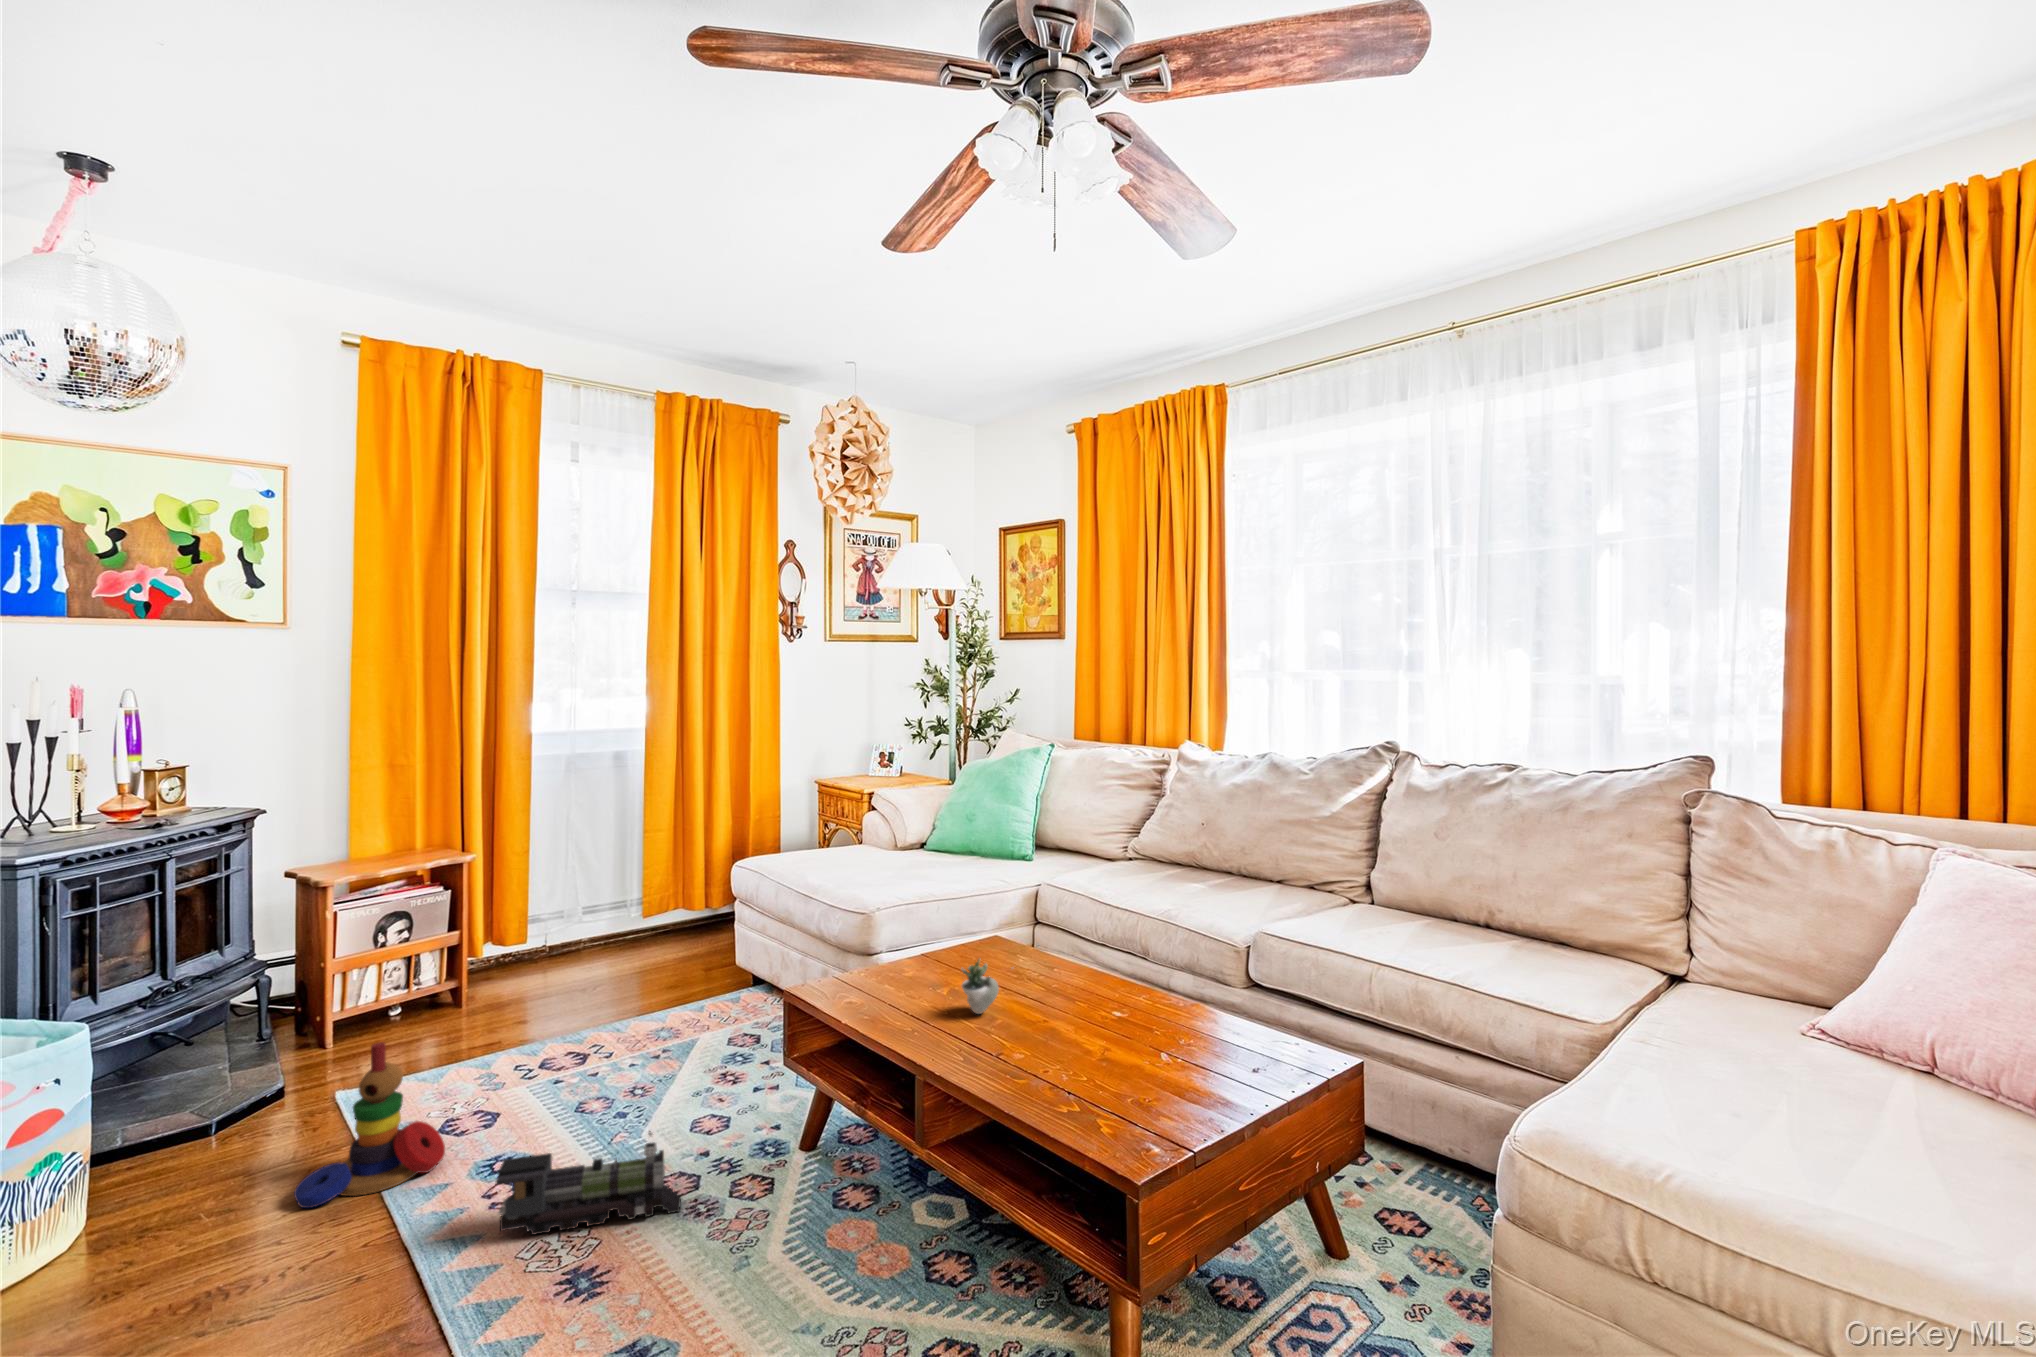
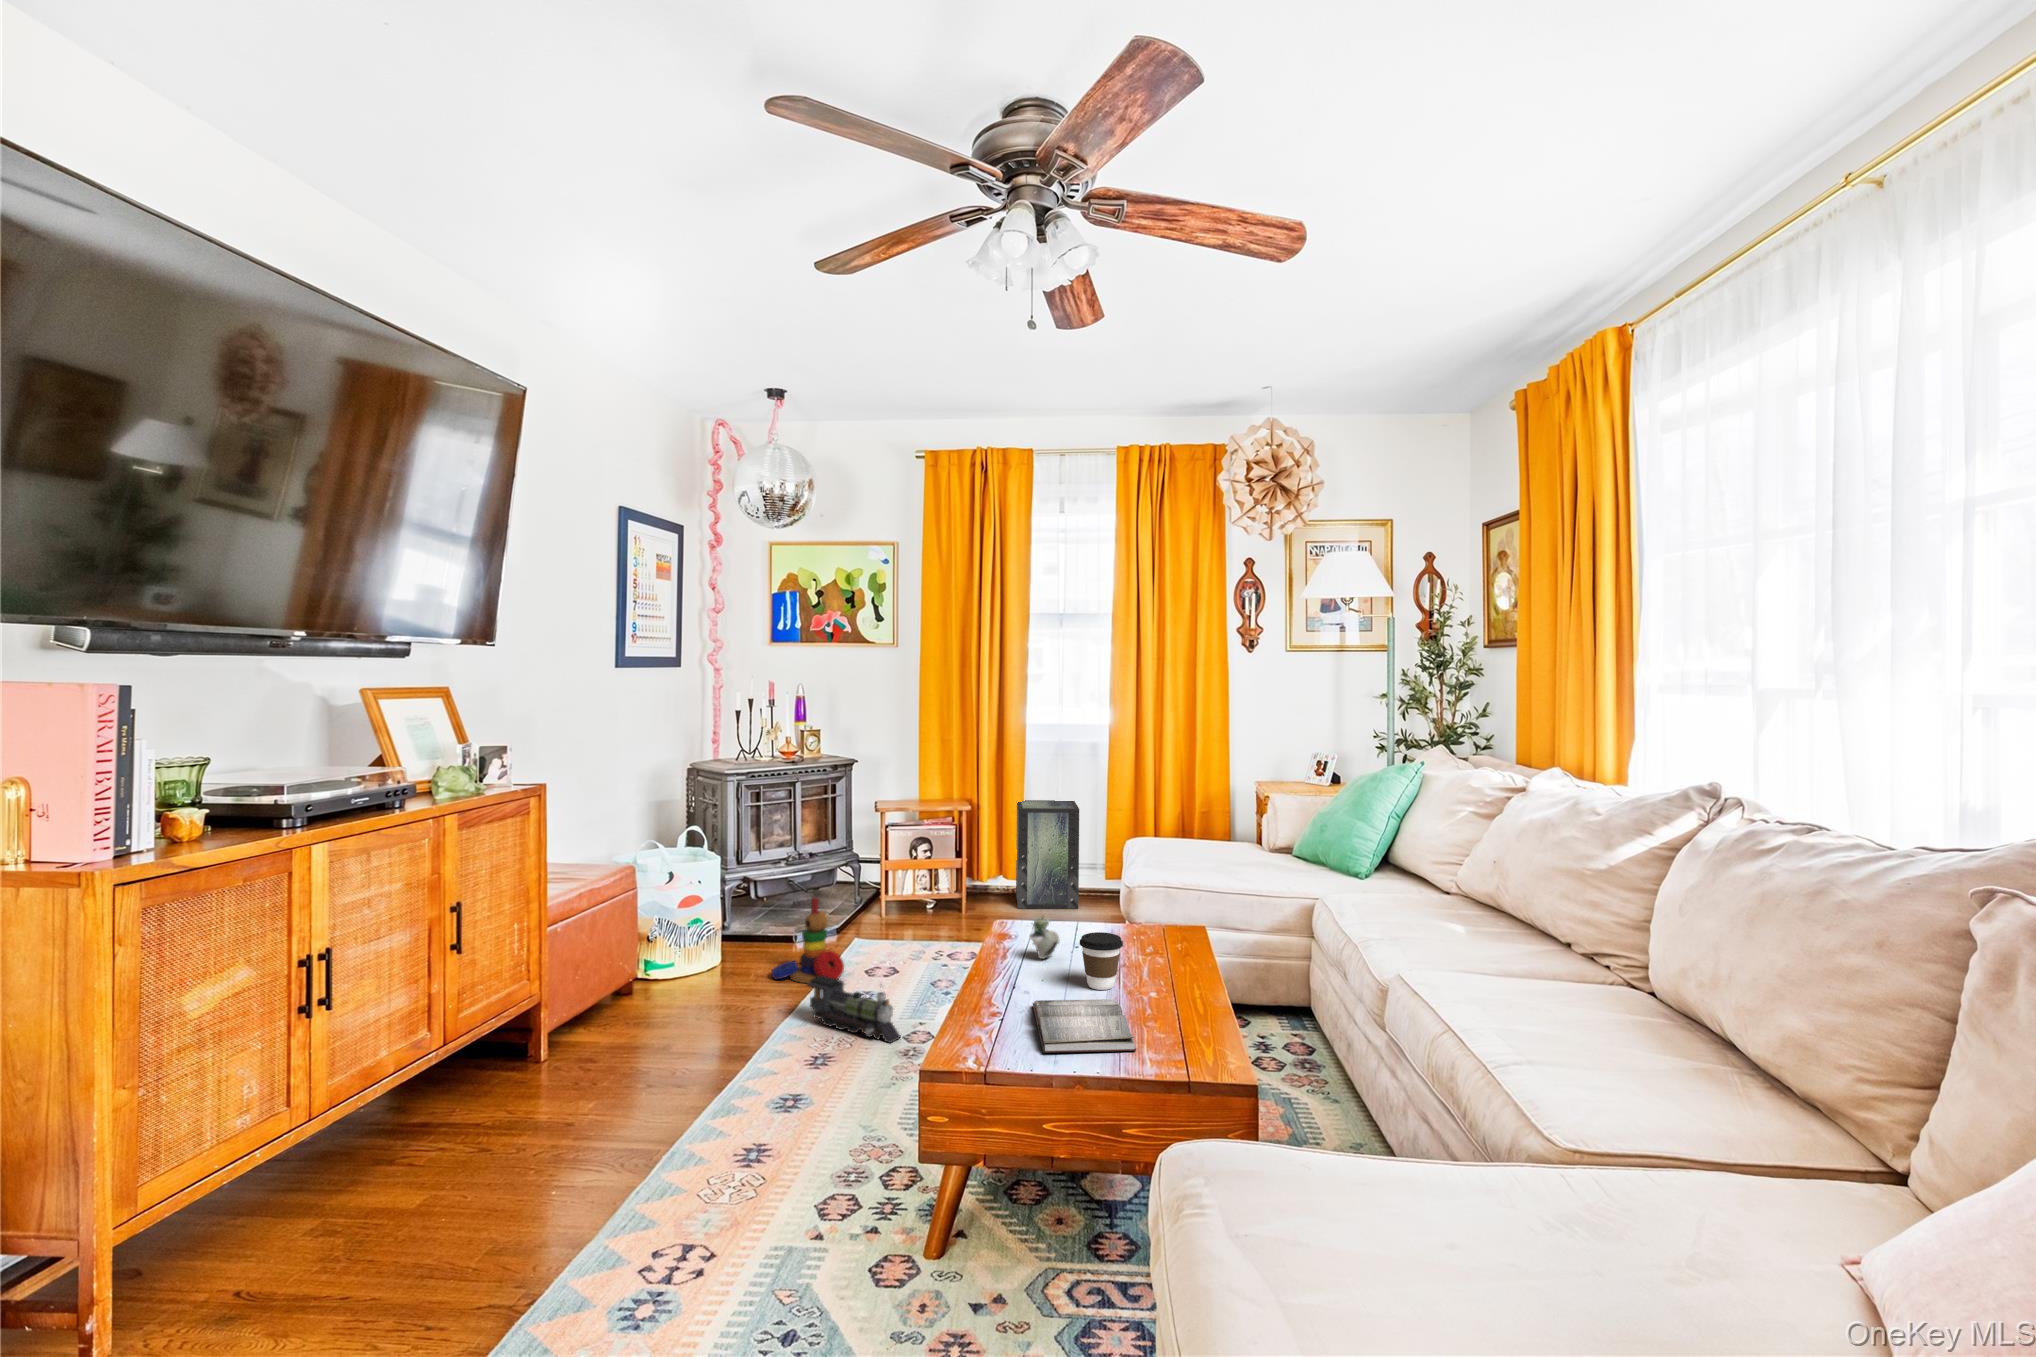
storage box: none [513,829,626,983] -> present [1016,800,1079,909]
coffee cup: none [1073,959,1122,1026] -> present [1080,932,1123,990]
hardback book: none [1101,1027,1278,1105] -> present [1033,999,1136,1053]

